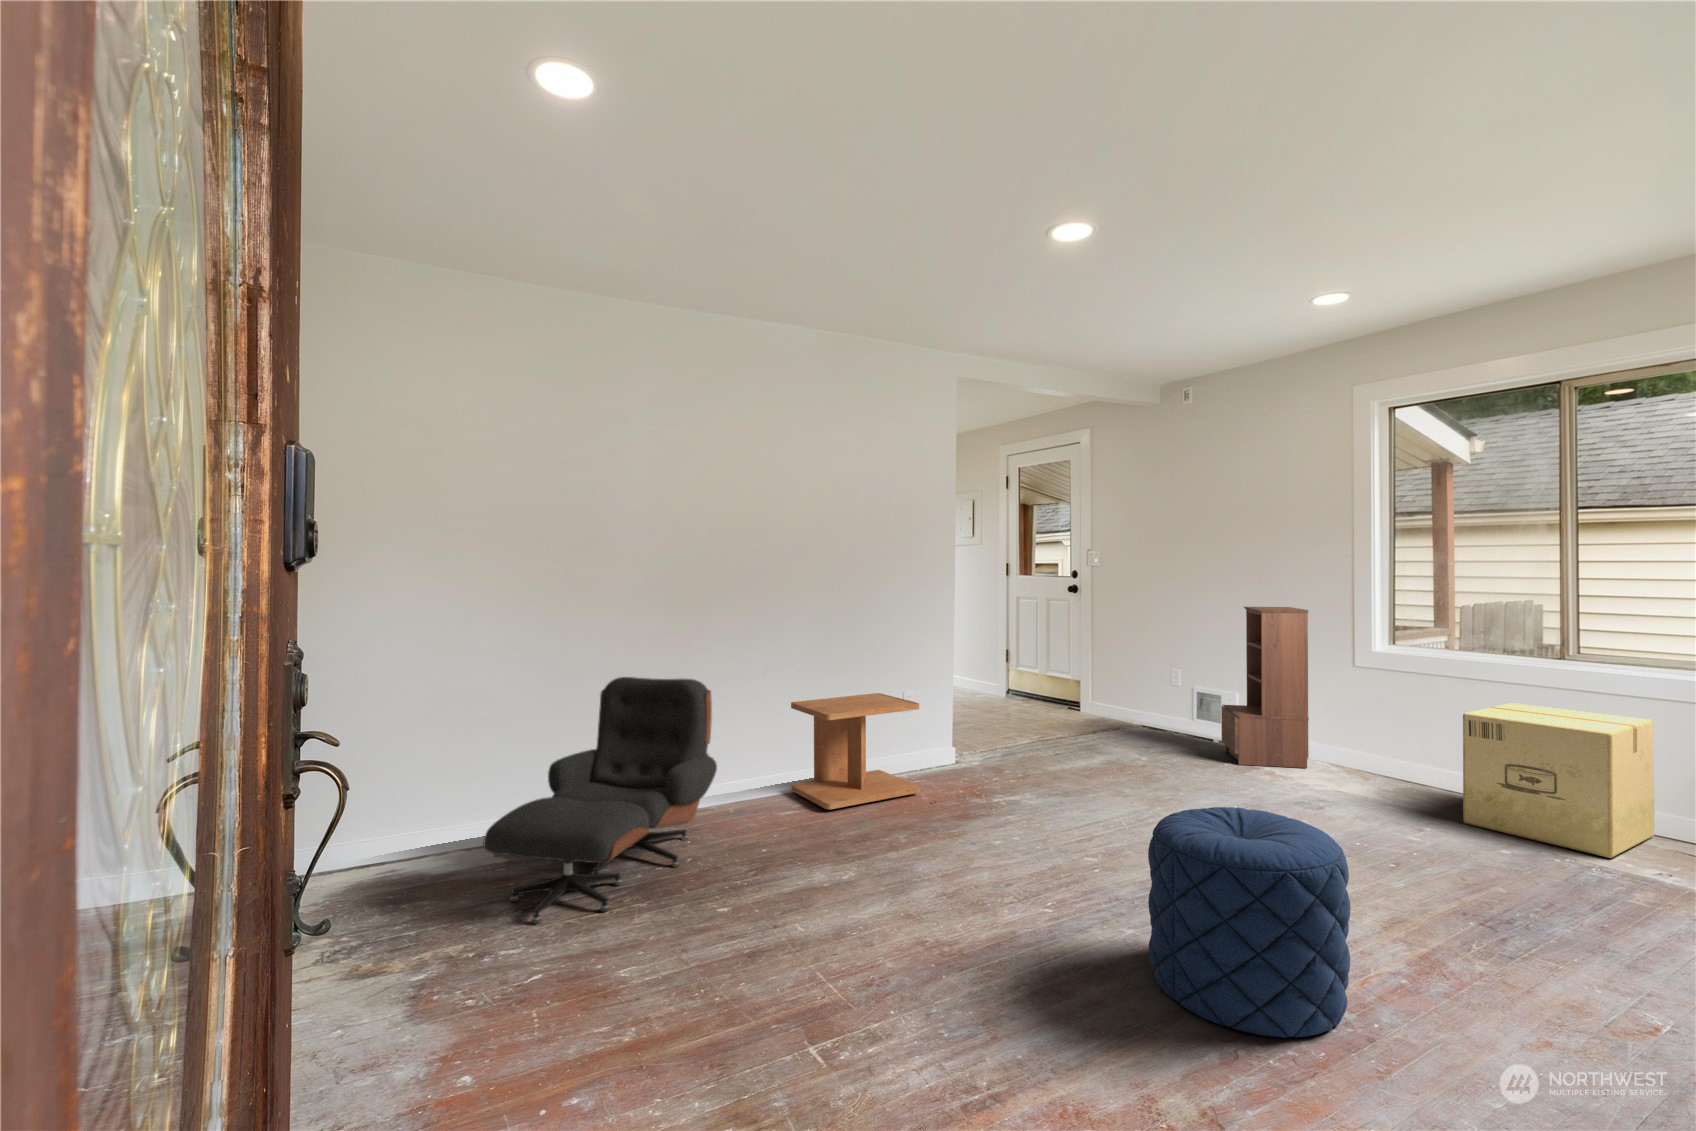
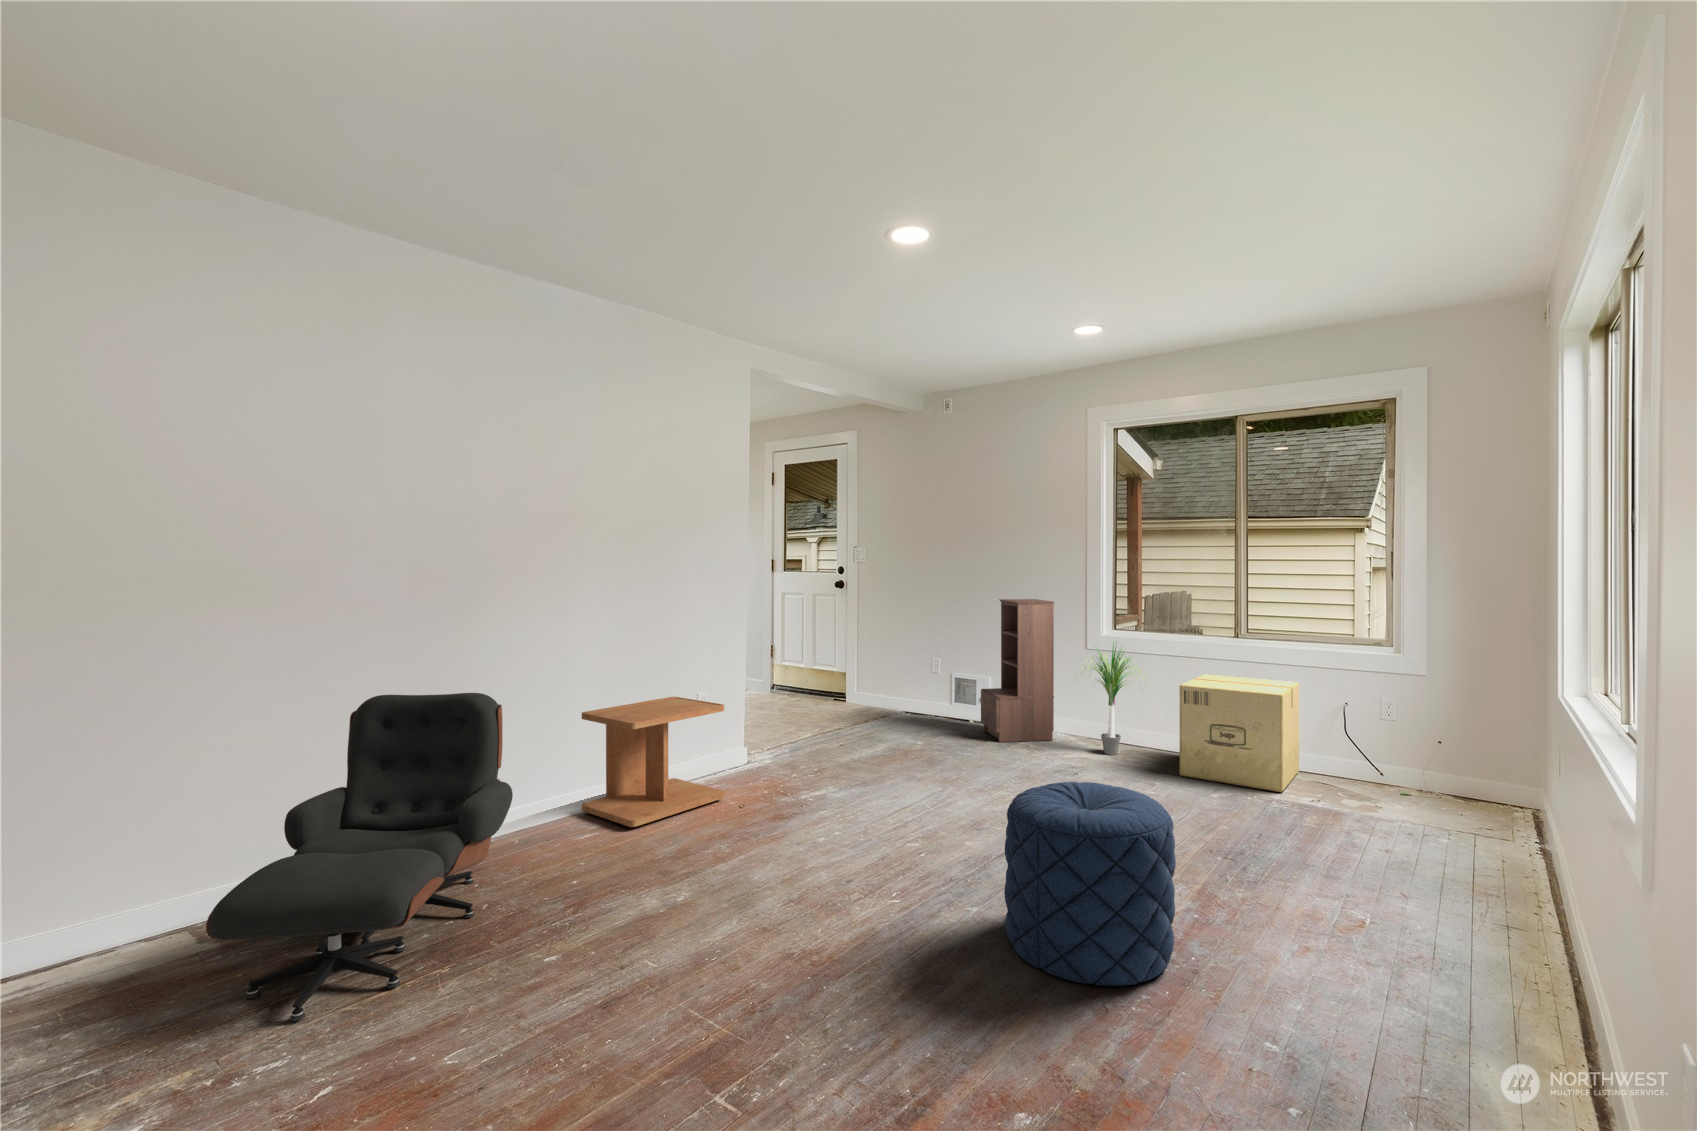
potted plant: none [1327,653,1435,791] -> present [1076,643,1142,755]

